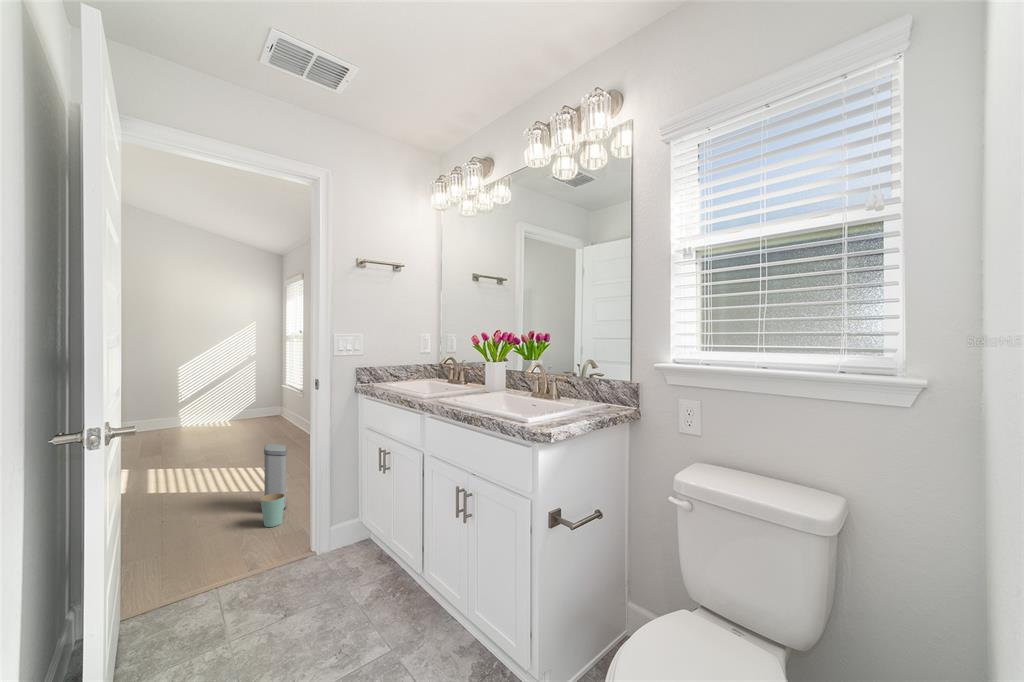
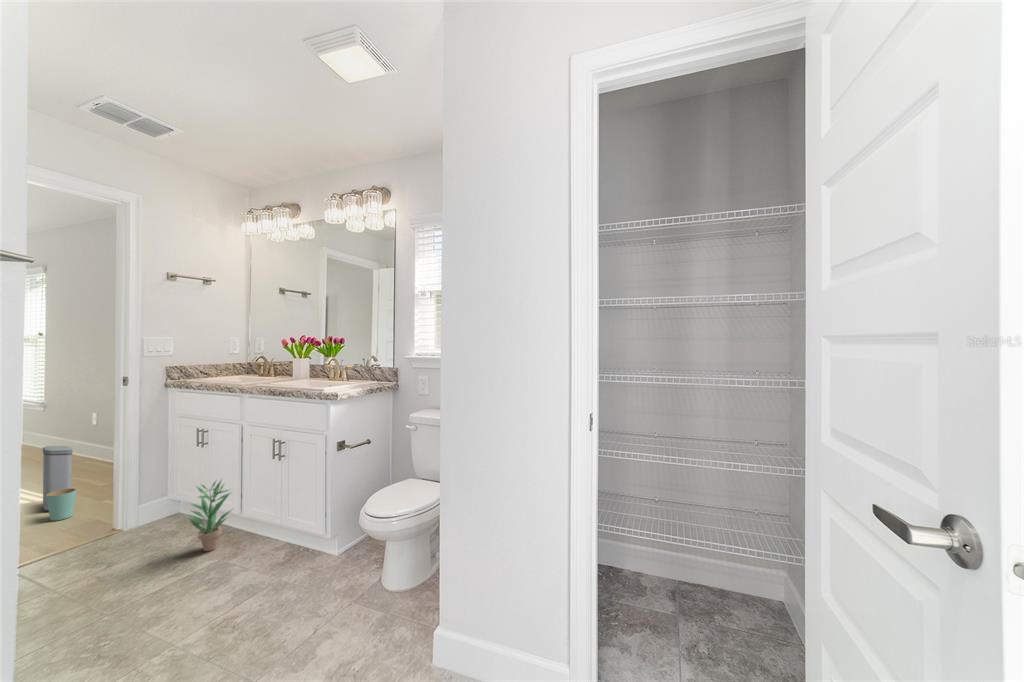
potted plant: none [359,528,412,627] -> present [188,481,231,551]

